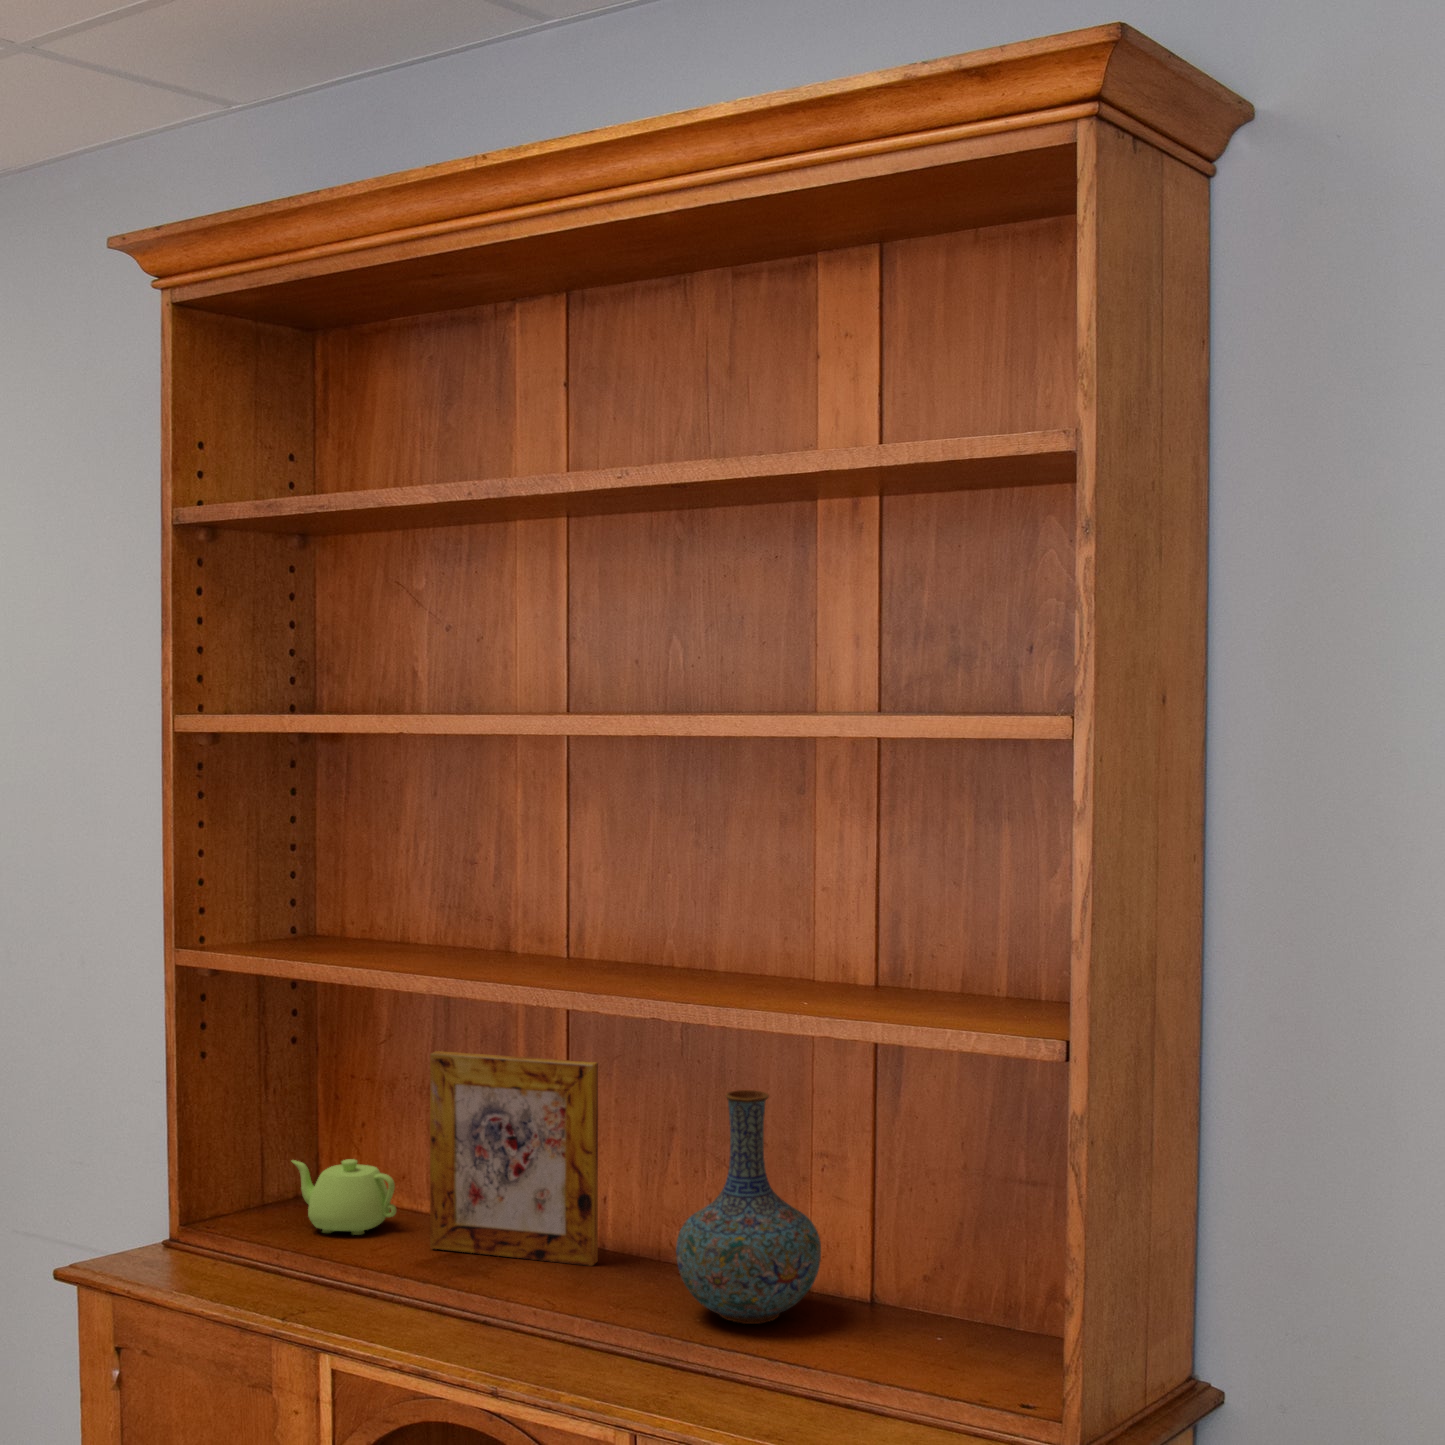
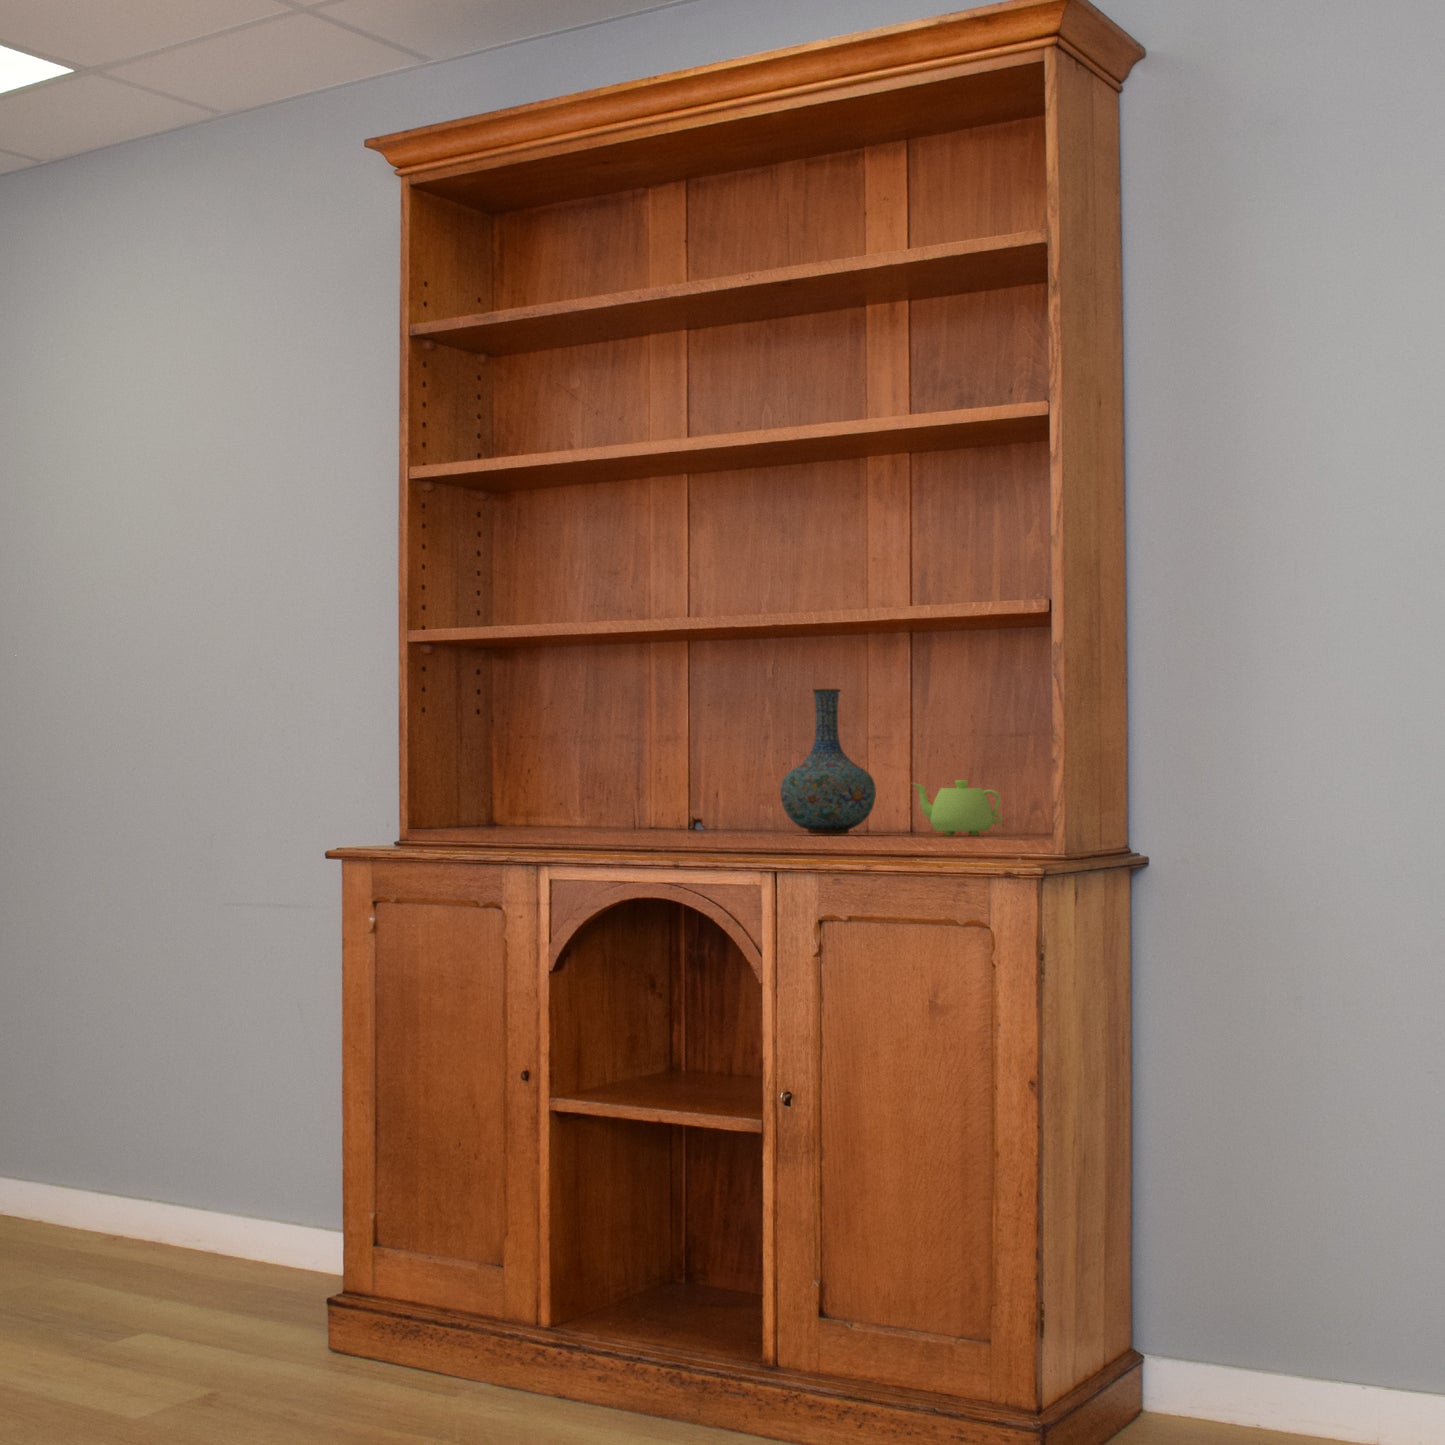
picture frame: present [430,1051,598,1266] -> none [594,697,714,834]
teapot: present [292,1159,396,1235] -> present [913,780,1002,836]

